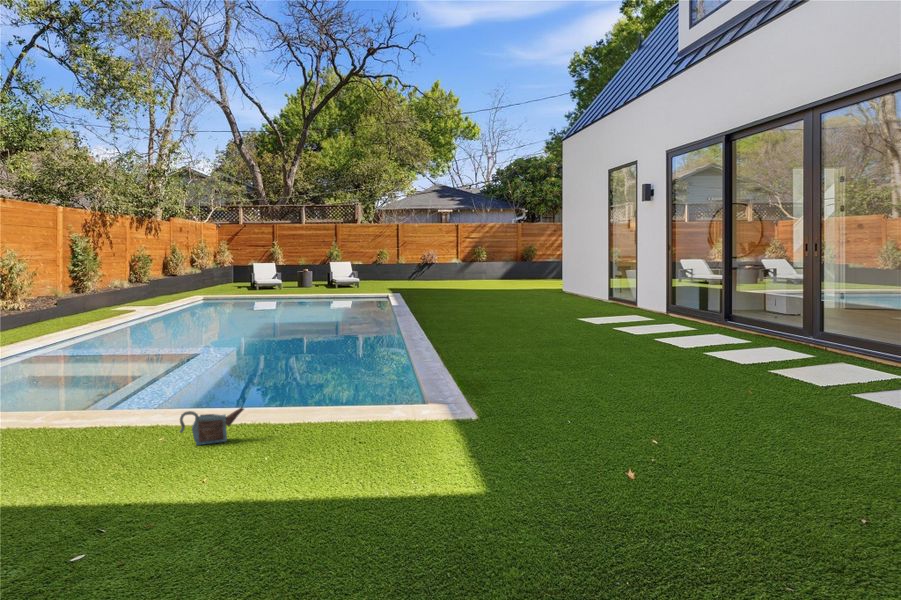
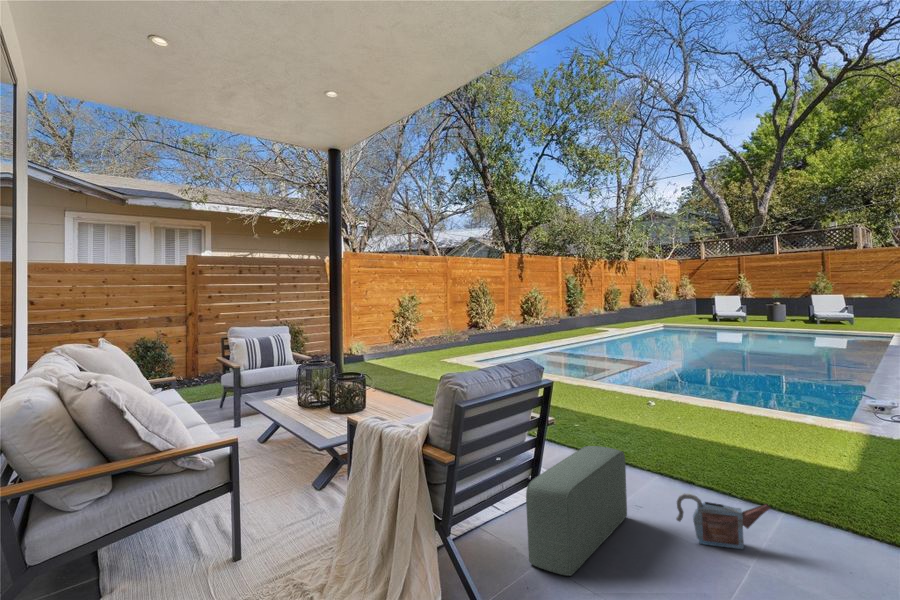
pouf: none [45,389,141,487] -> present [526,446,627,576]

